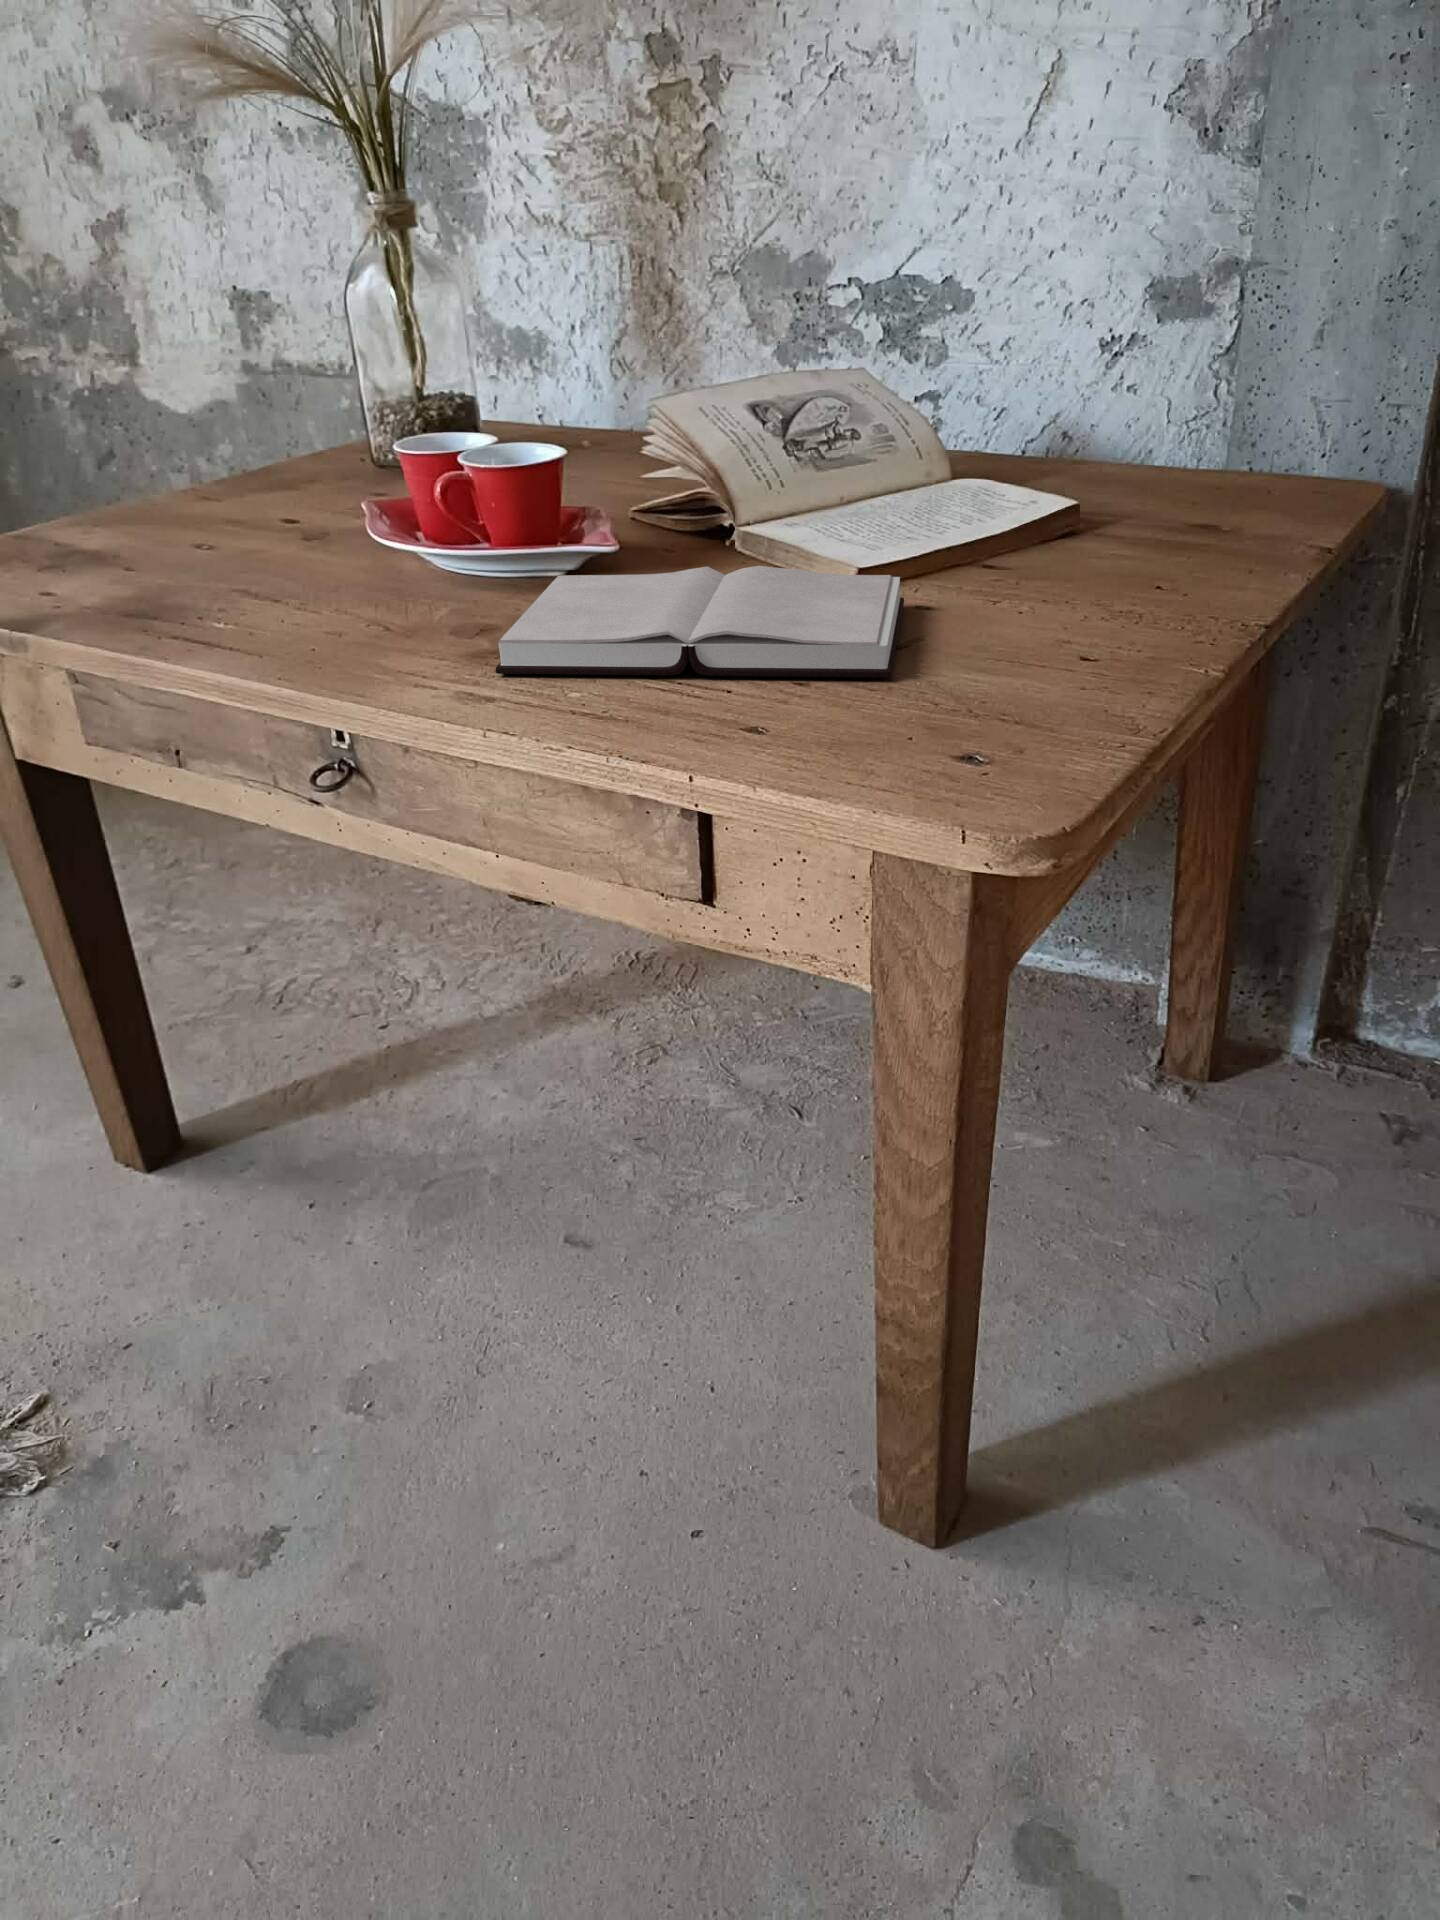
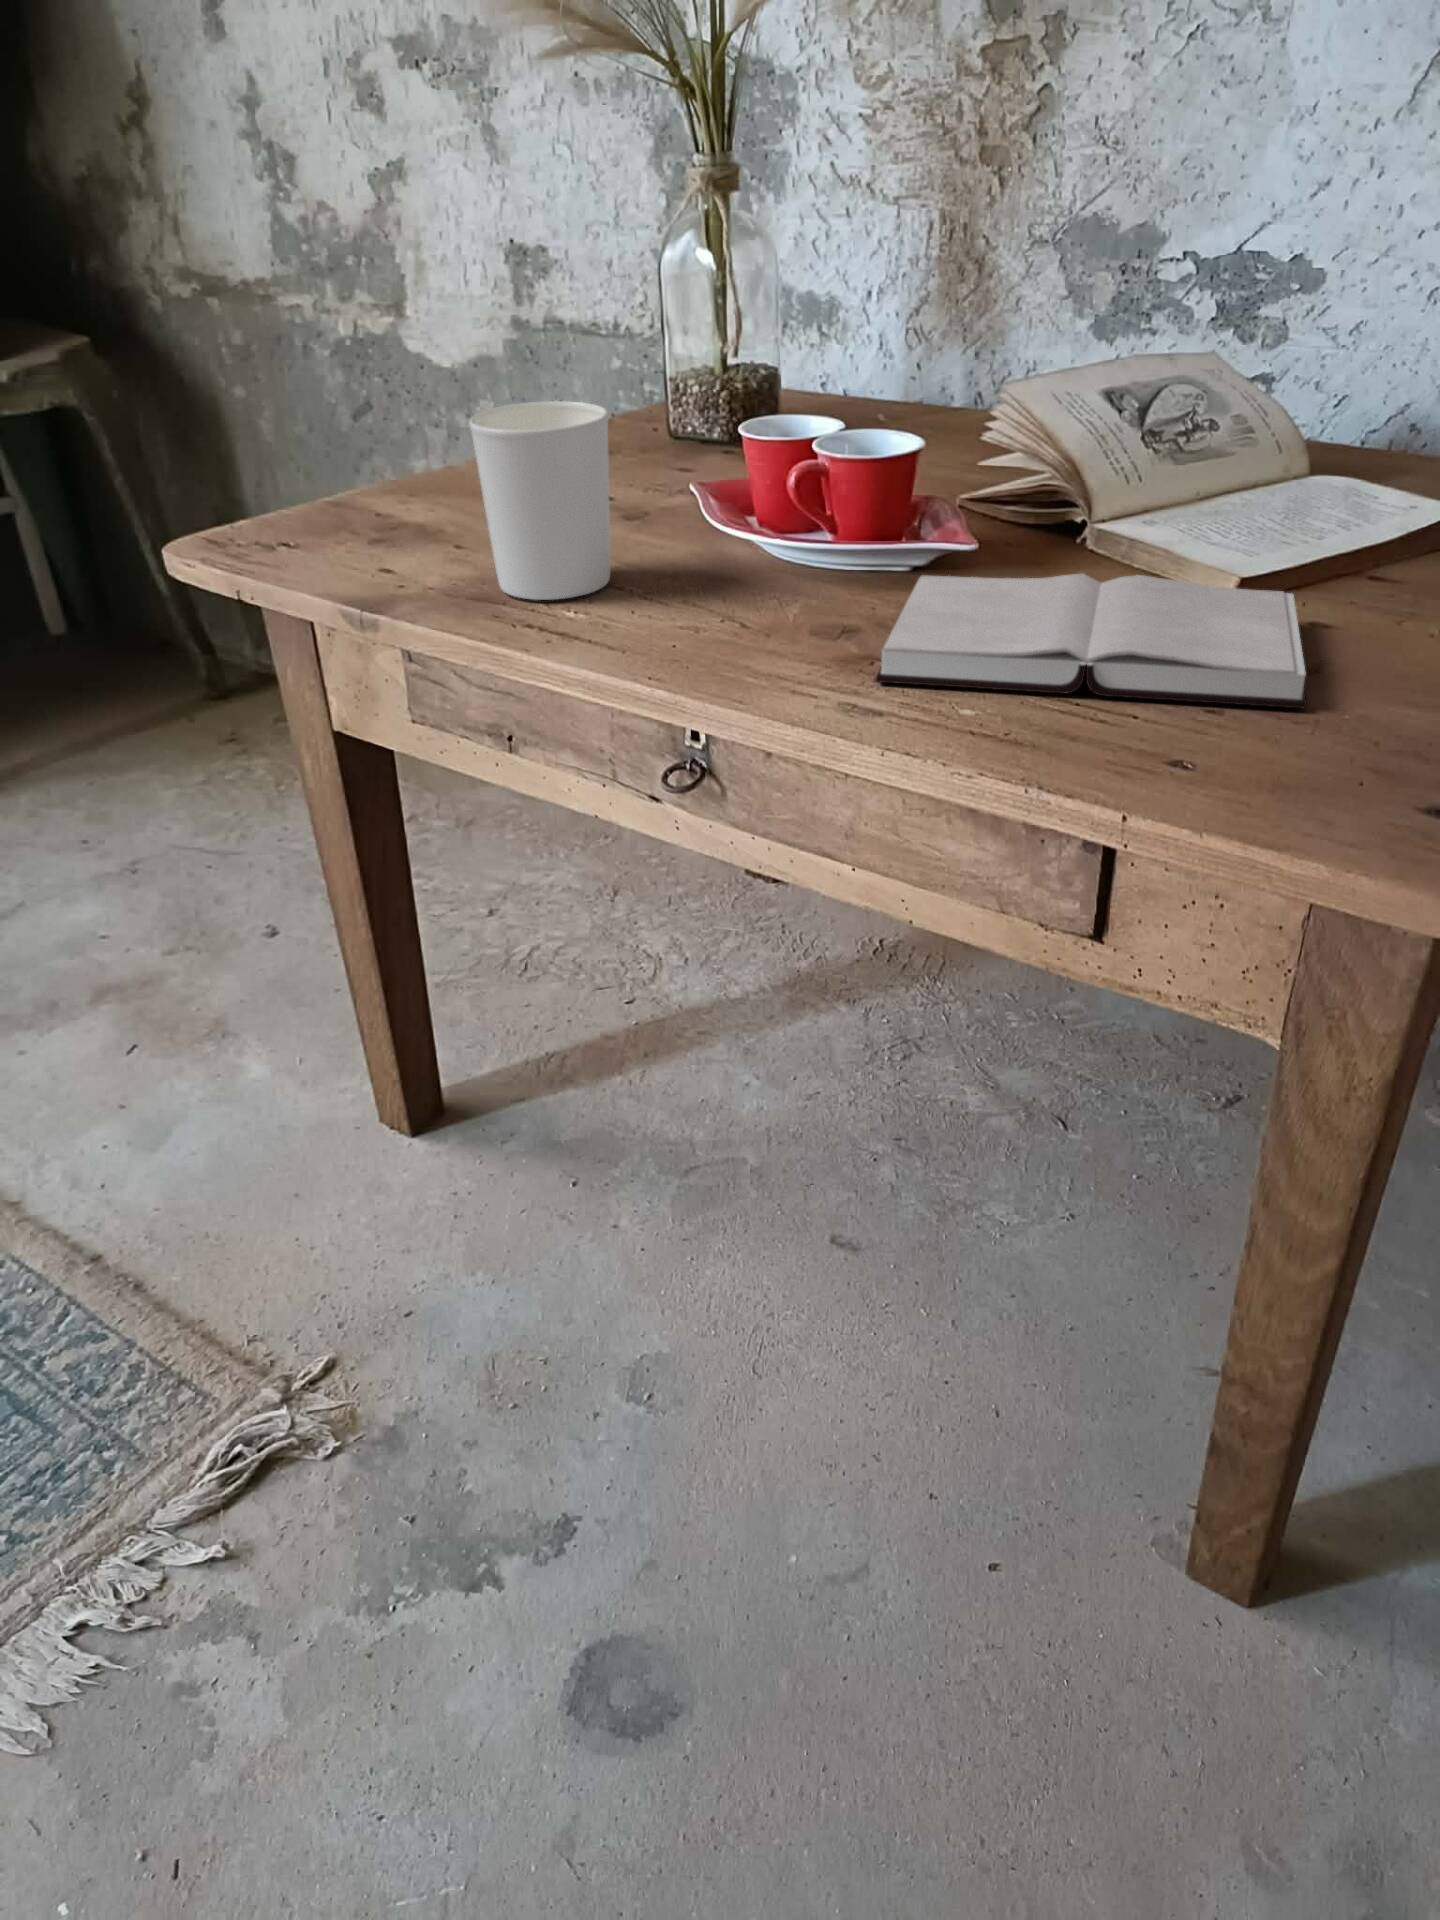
candle holder: none [104,422,267,615] -> present [469,401,610,600]

